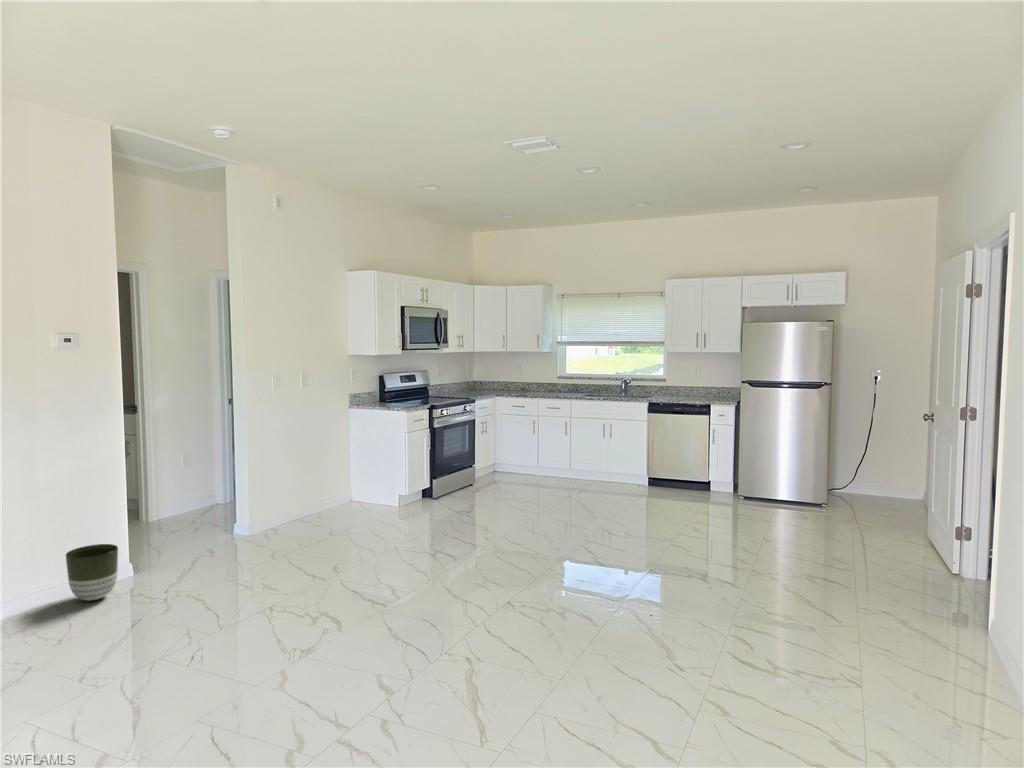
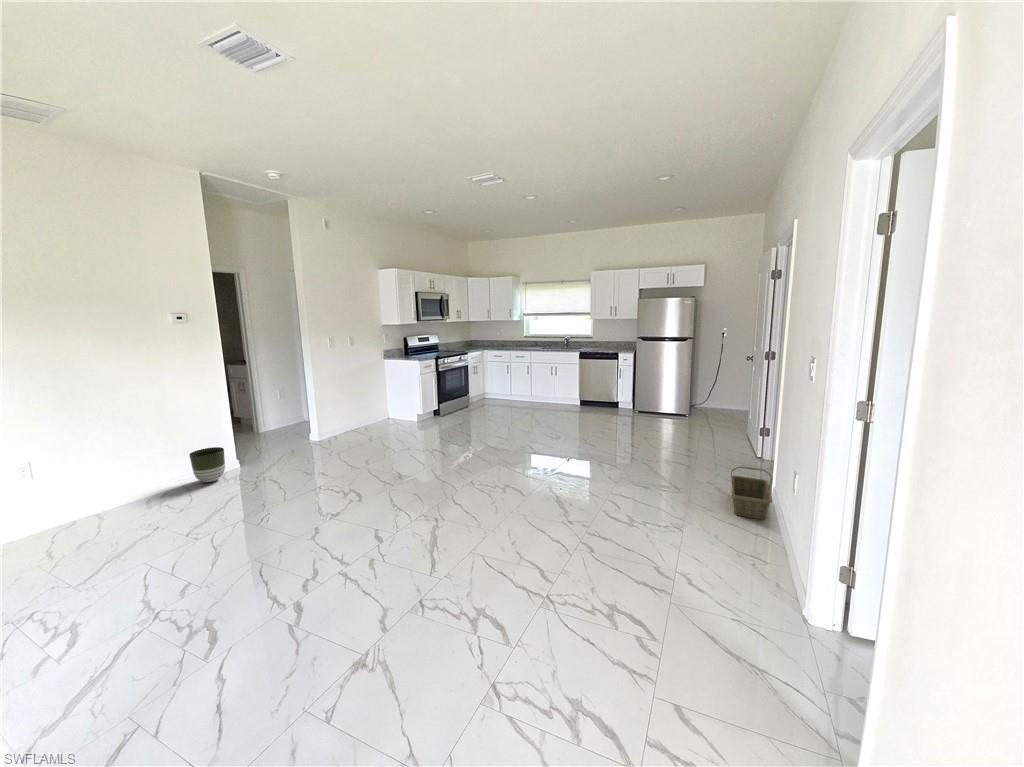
basket: none [925,585,999,670] -> present [731,467,772,520]

